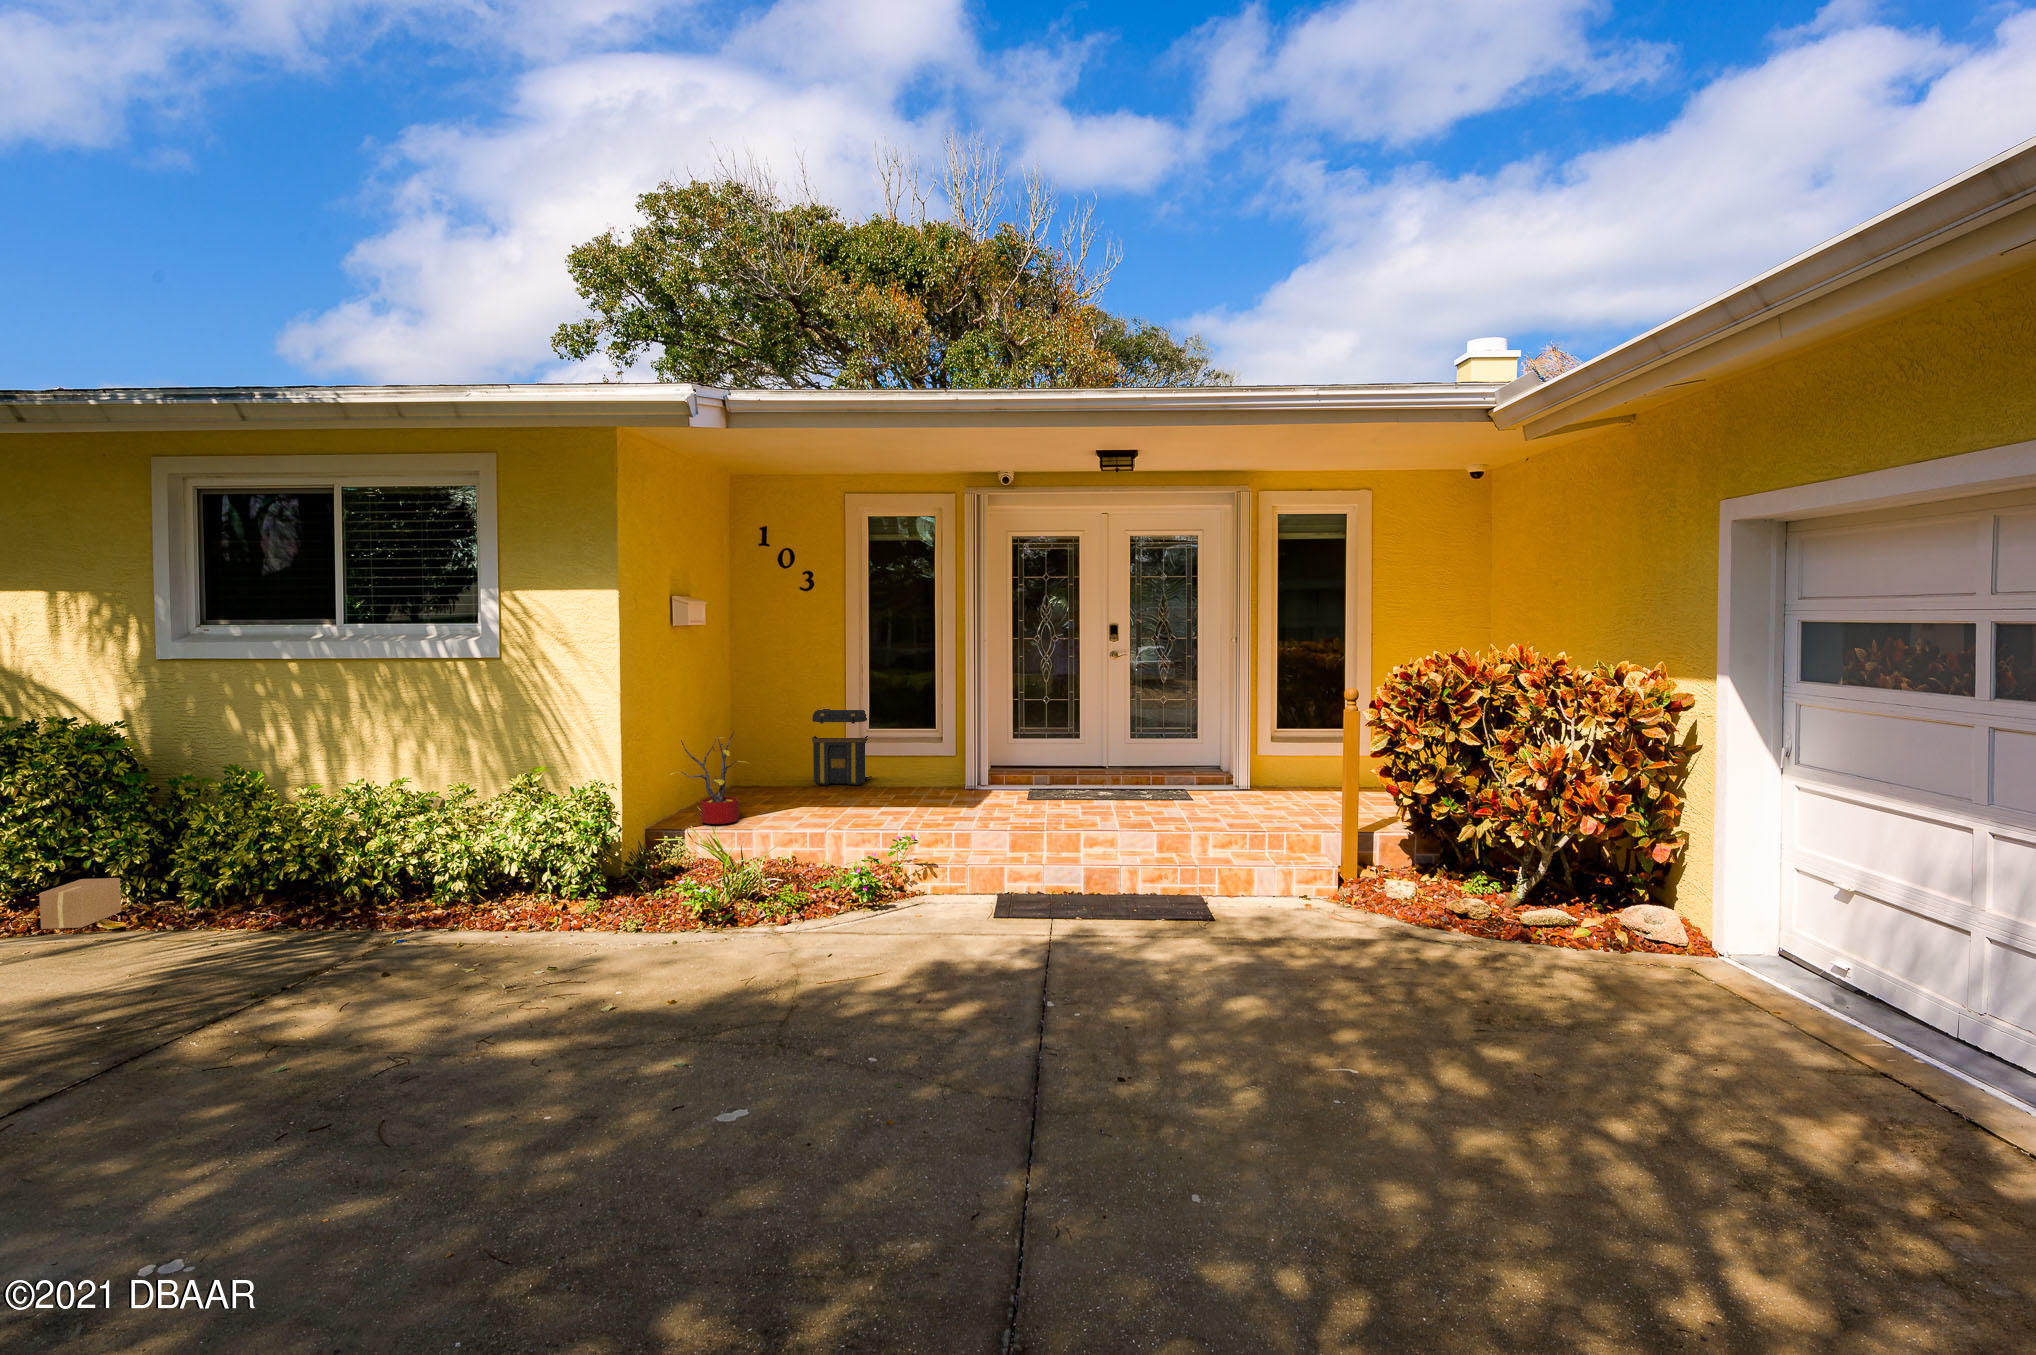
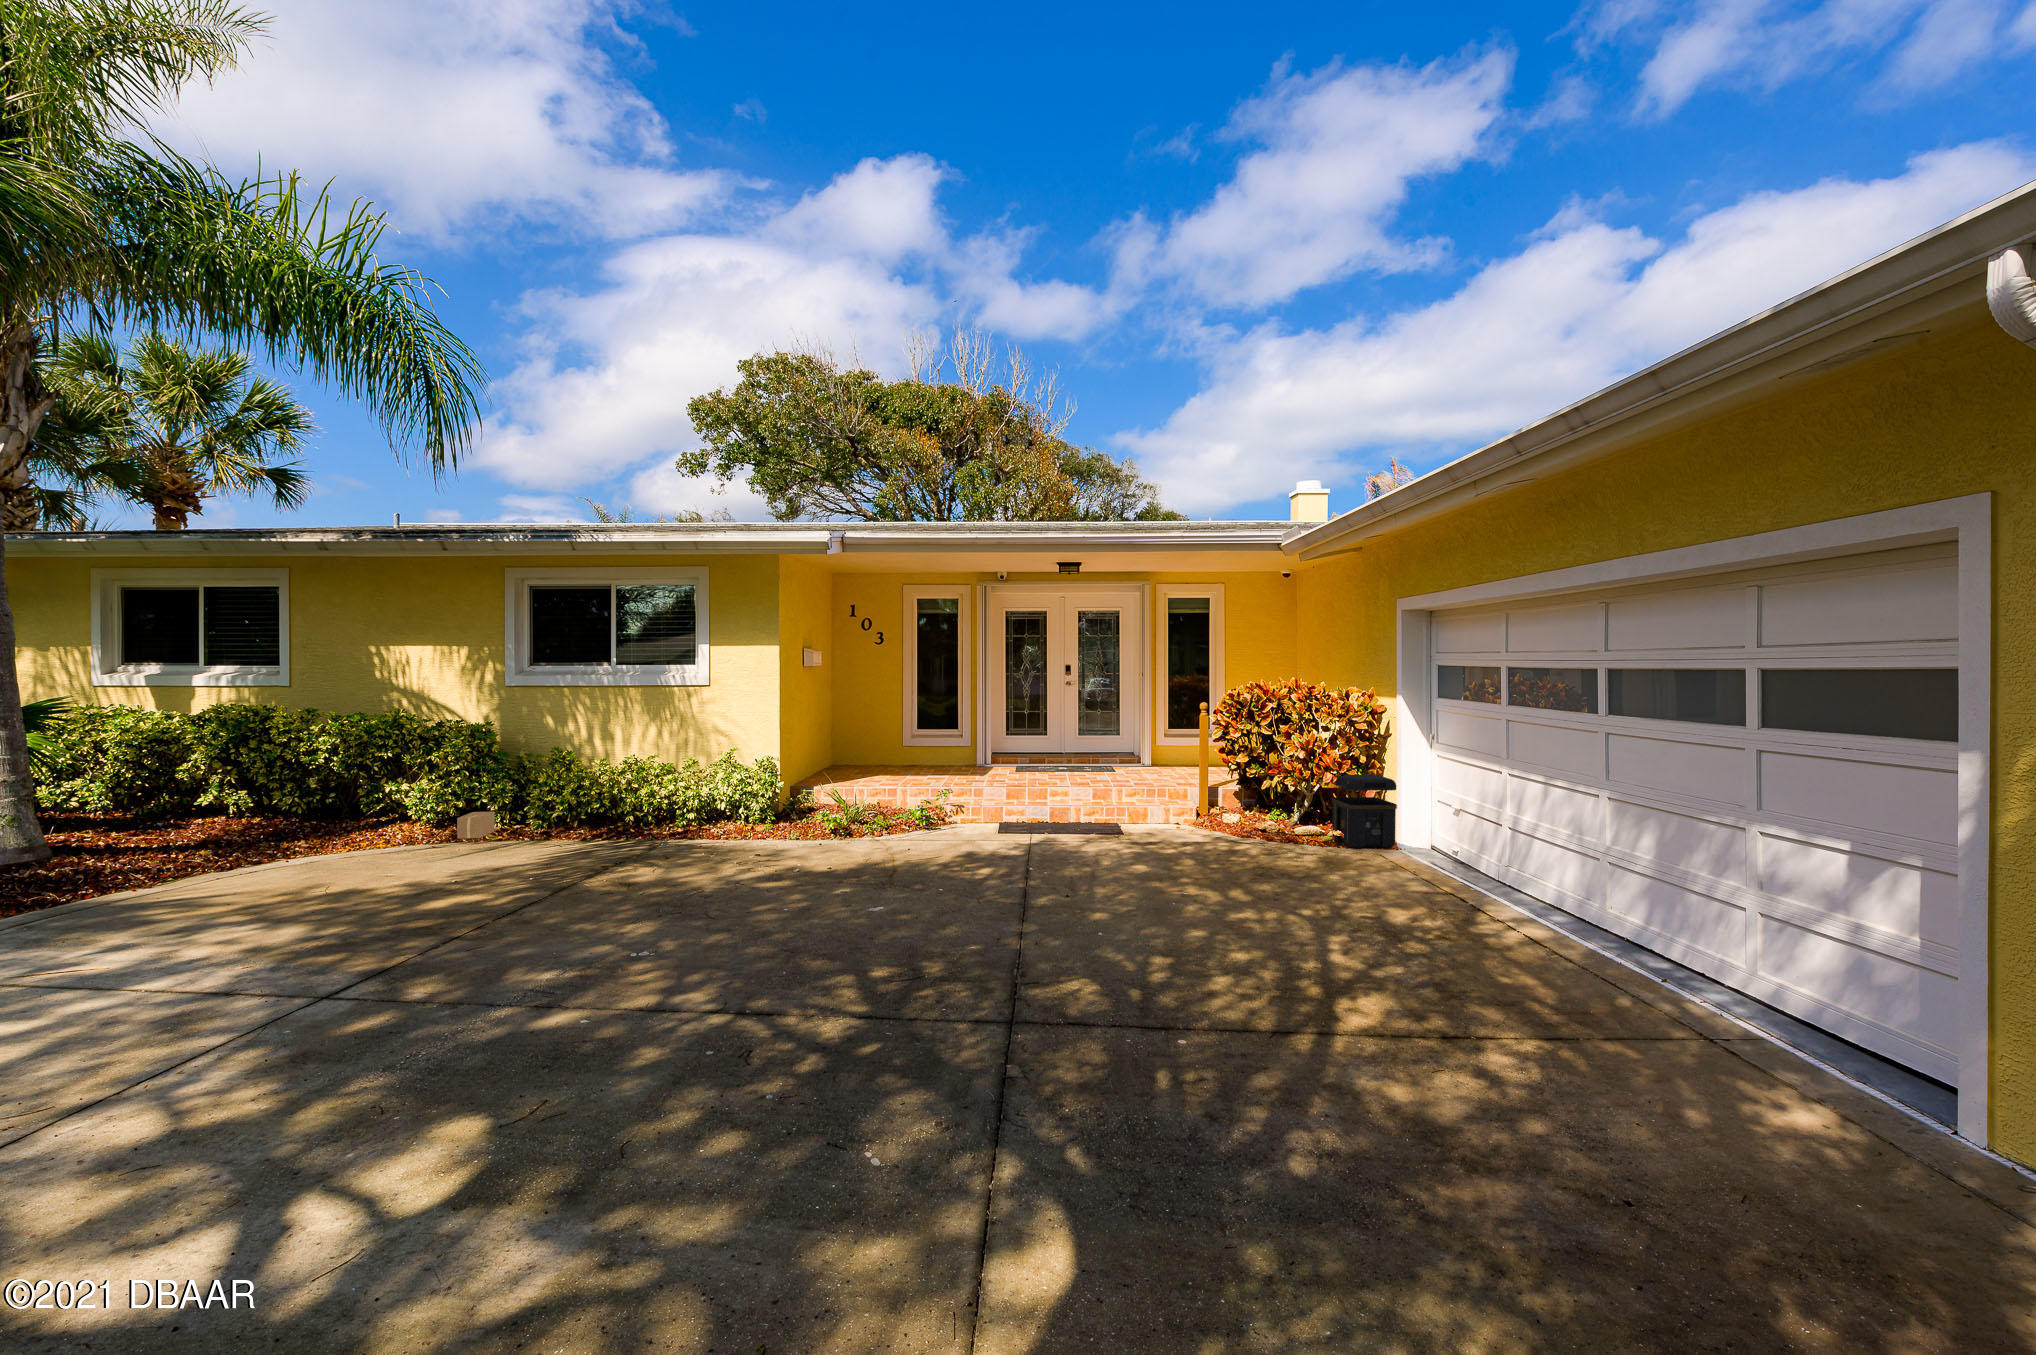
toolbox: present [812,709,868,785] -> present [1332,774,1397,848]
decorative plant: present [670,731,748,824] -> none [802,730,849,786]

